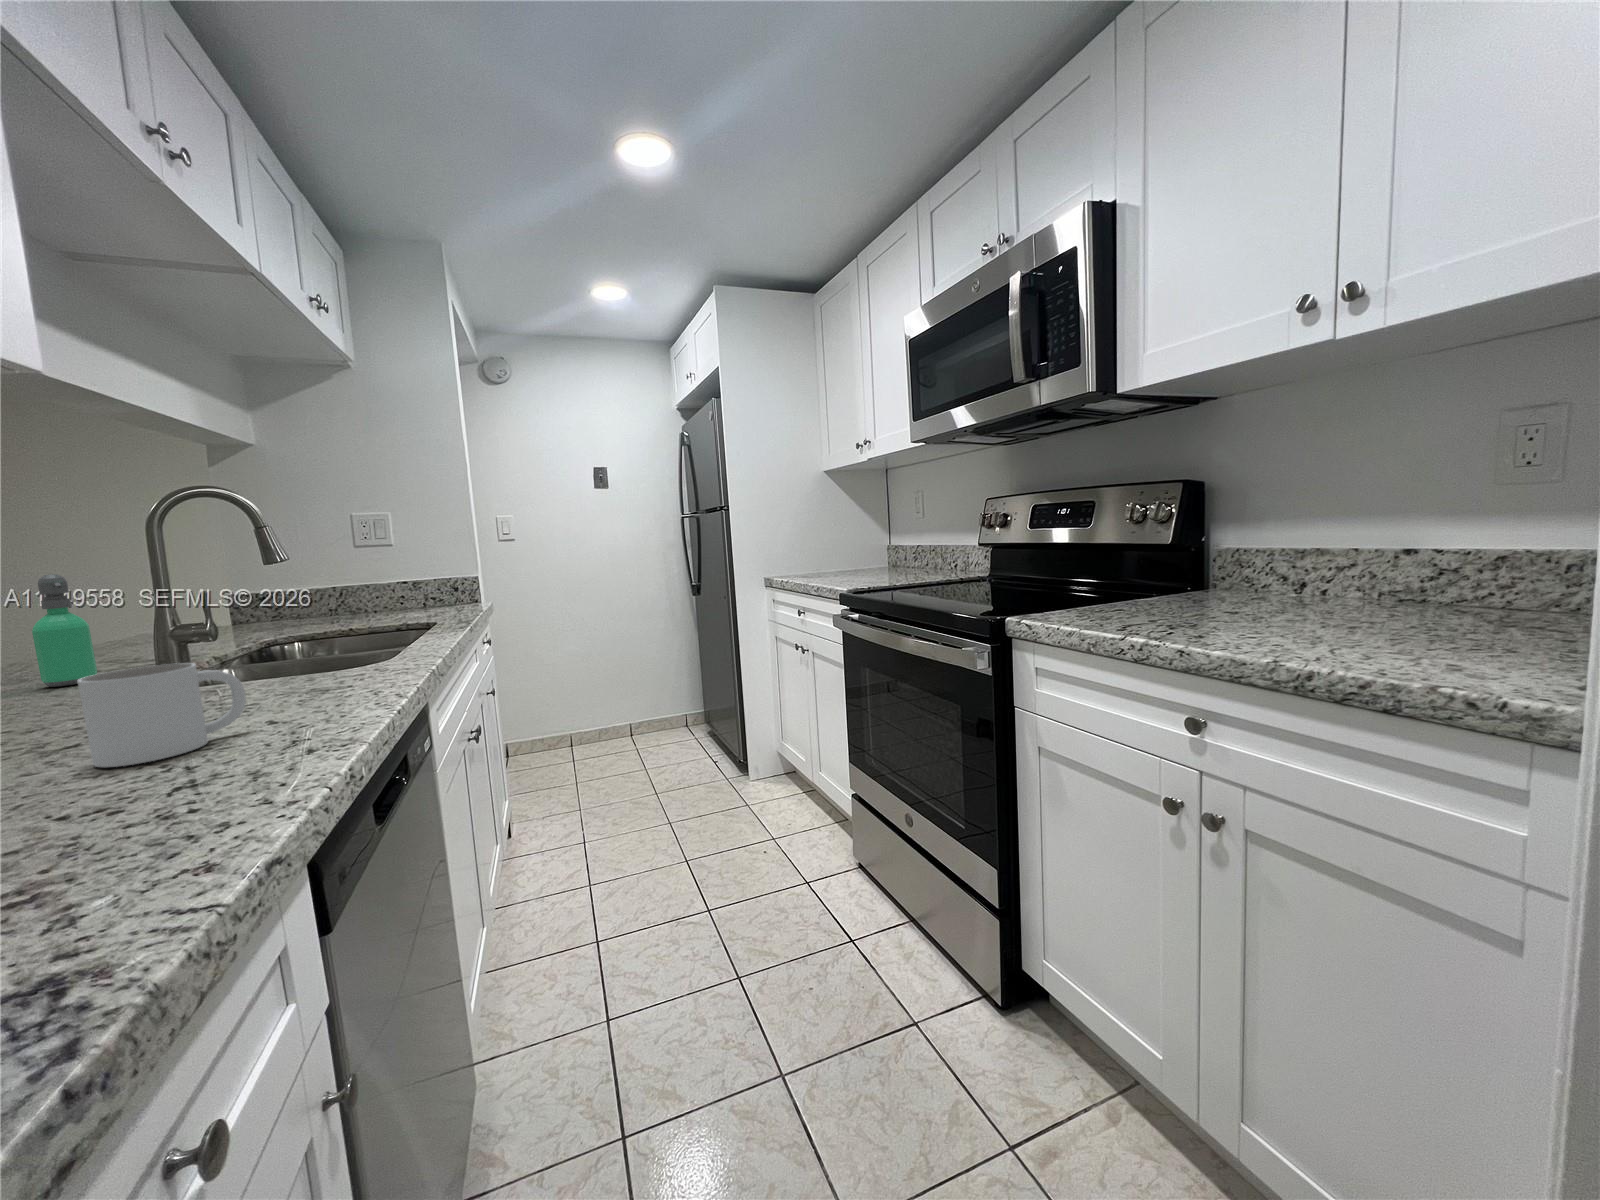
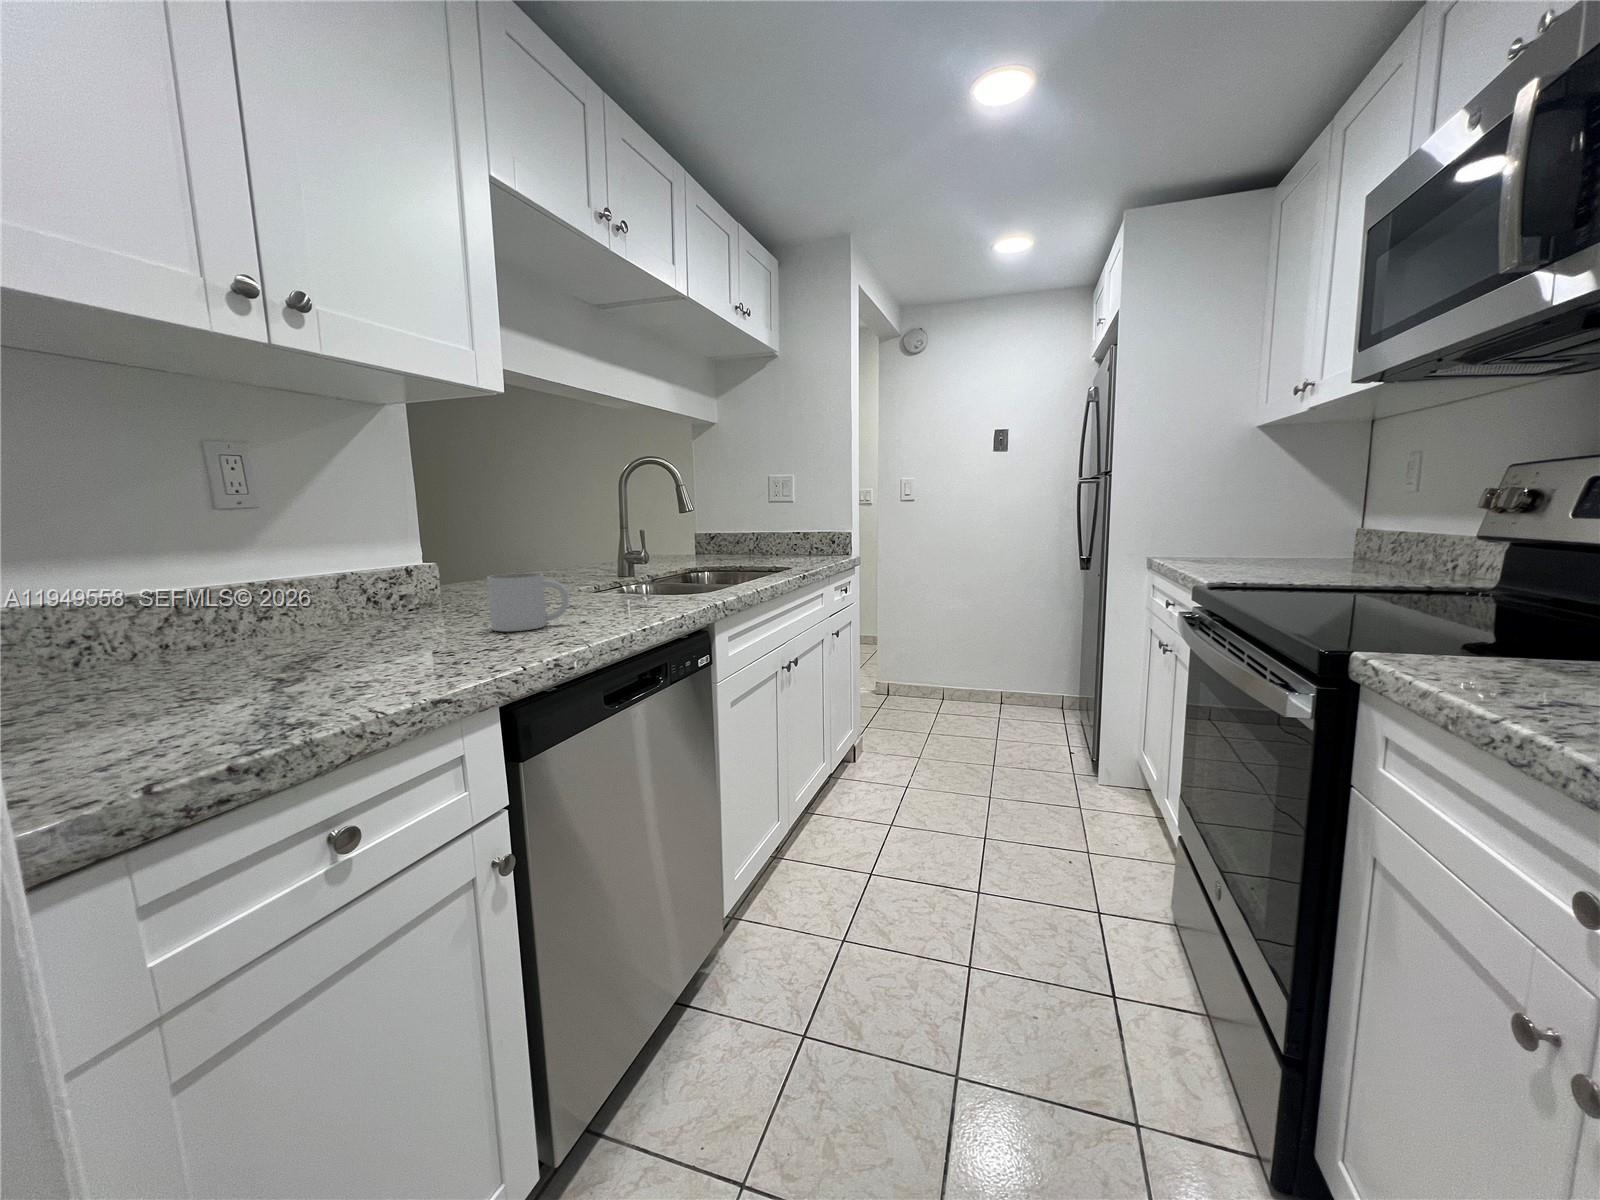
soap dispenser: present [32,574,97,687] -> none [560,512,587,581]

